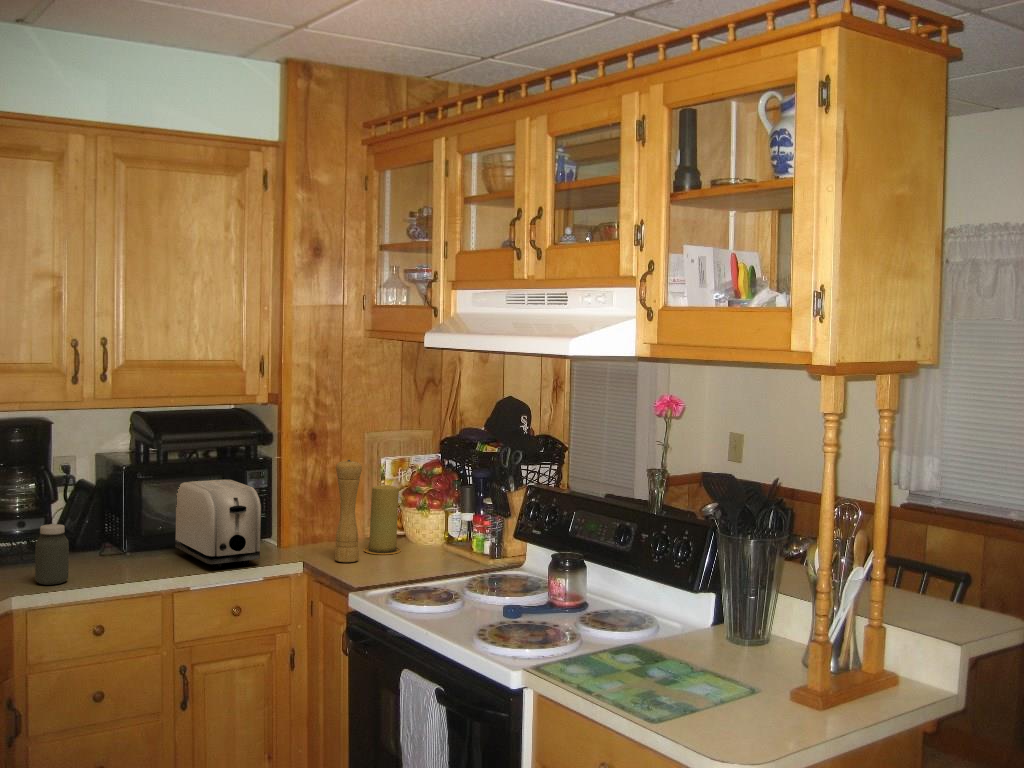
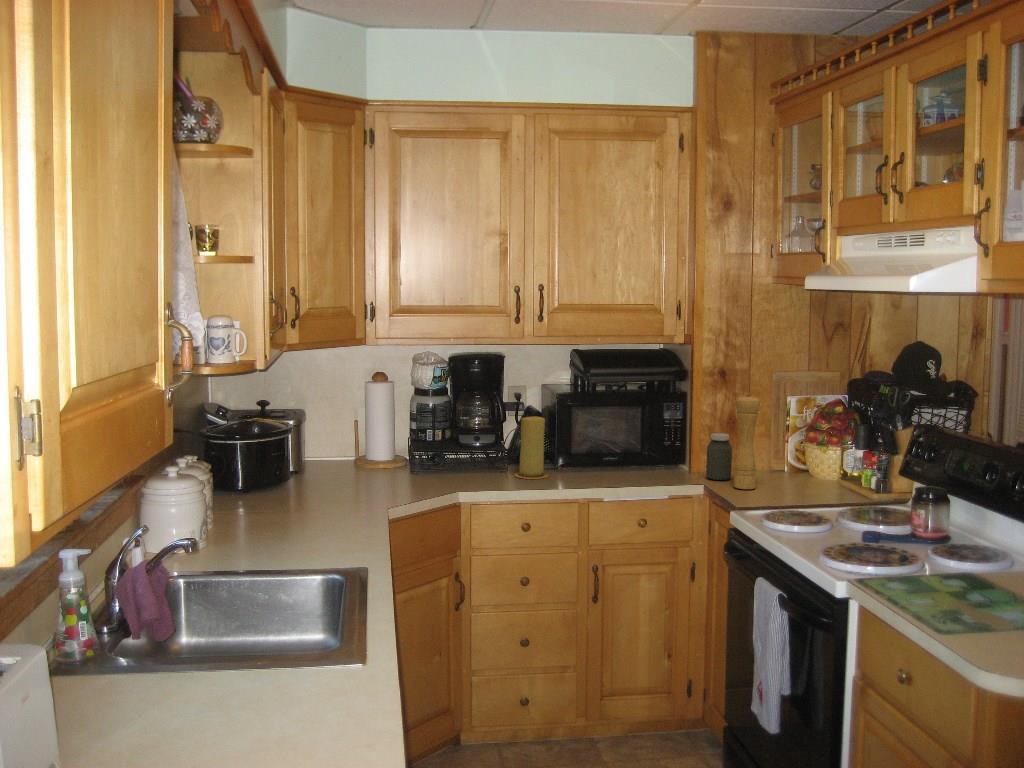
toaster: present [175,480,261,569] -> none [599,410,666,485]
candle: present [364,485,401,554] -> present [515,416,548,479]
jar: present [35,524,69,585] -> present [706,433,732,480]

